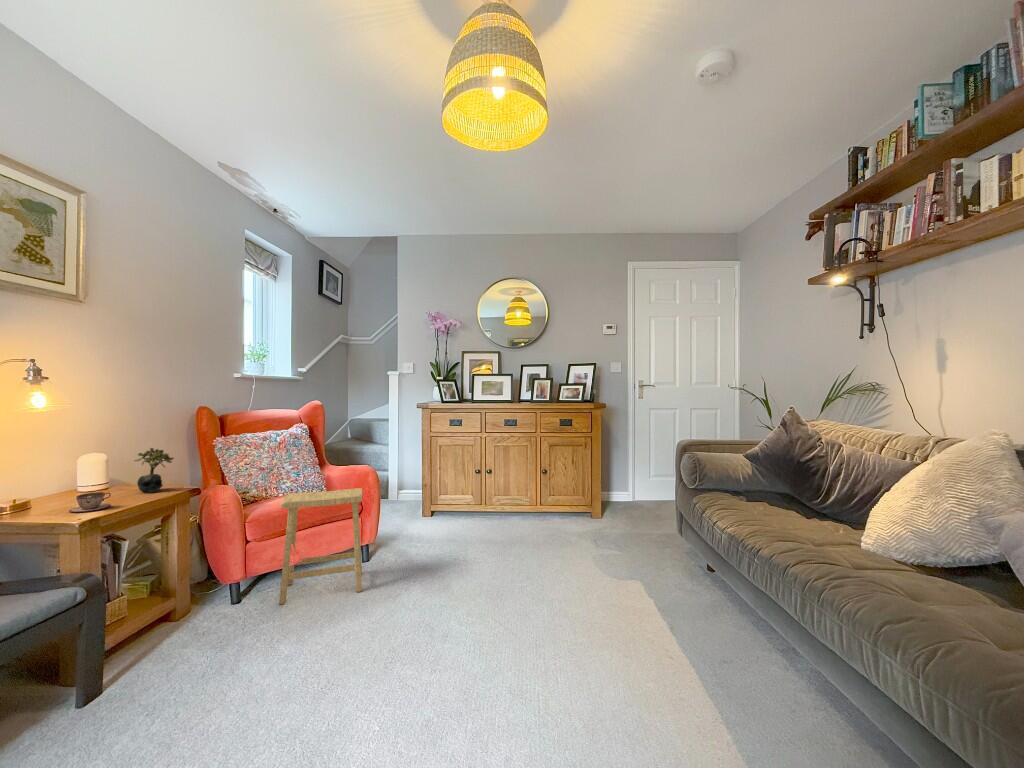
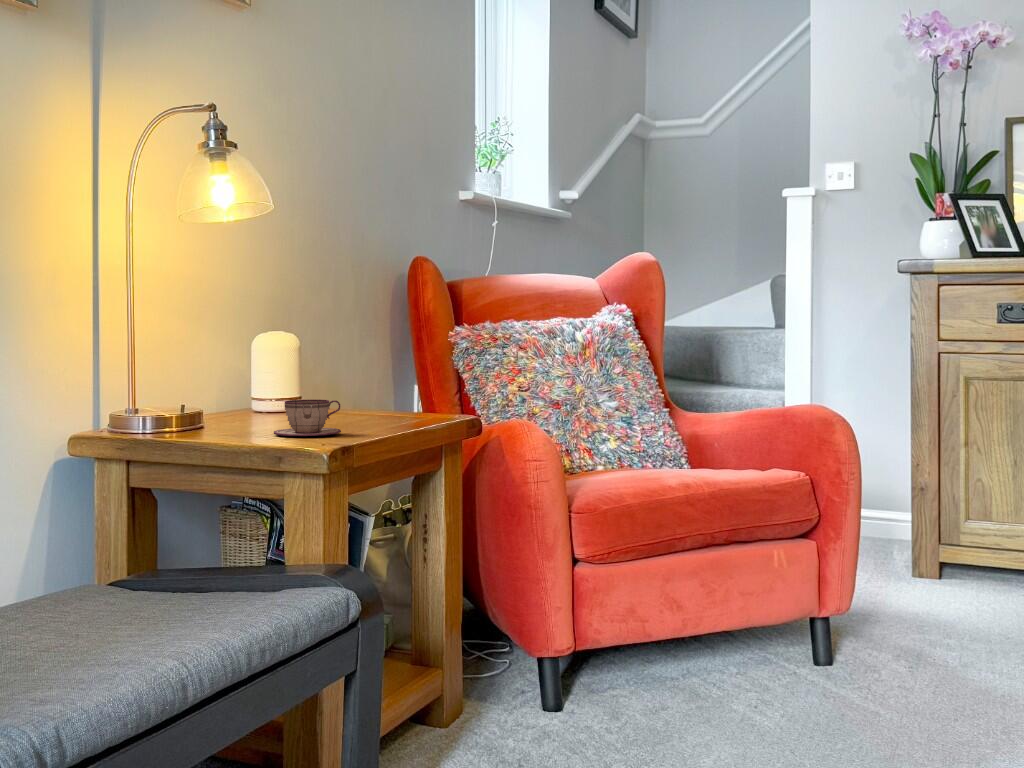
succulent plant: present [135,448,174,493] -> none [350,321,421,422]
footstool: present [279,488,362,604] -> none [645,457,857,731]

